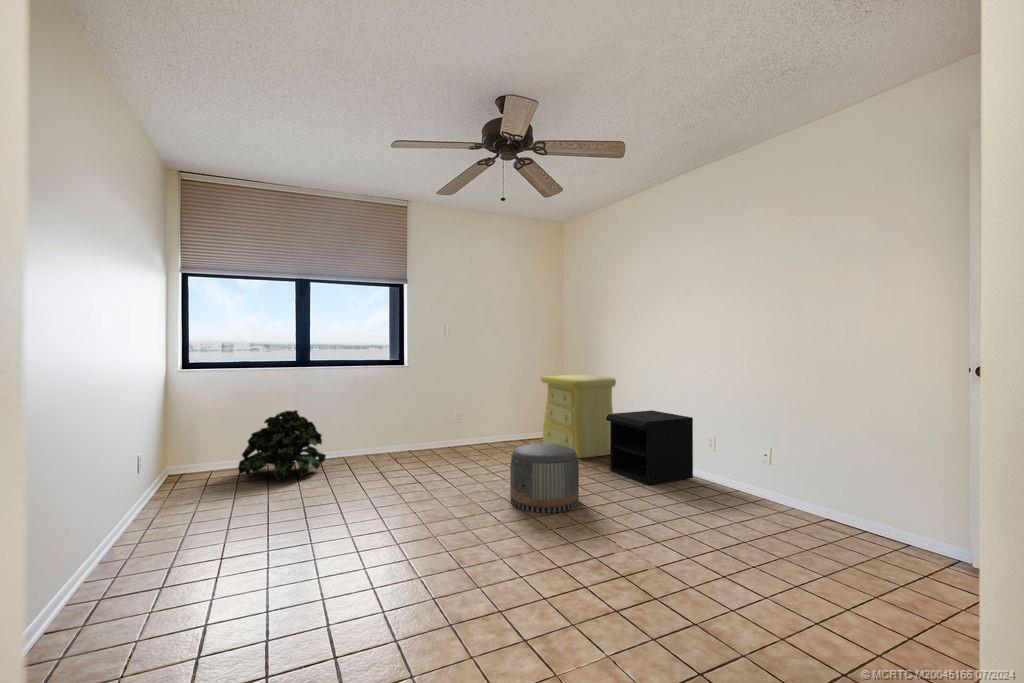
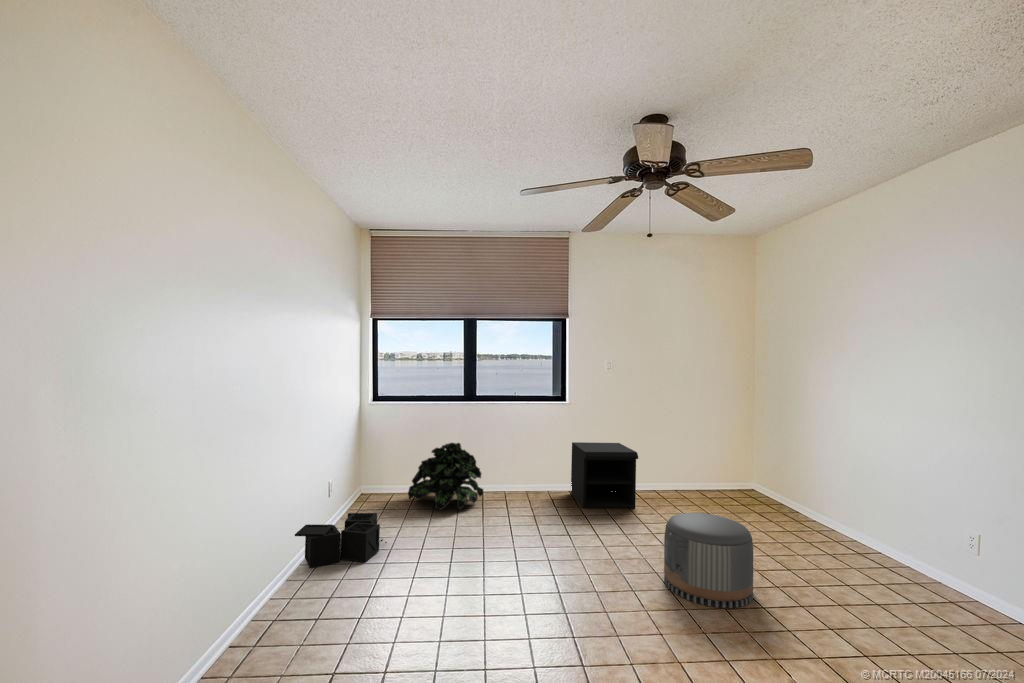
dresser: present [541,374,616,458] -> none [719,425,823,532]
nightstand: present [606,410,693,485] -> present [571,442,638,508]
storage bin: none [115,487,229,552] -> present [295,513,387,568]

